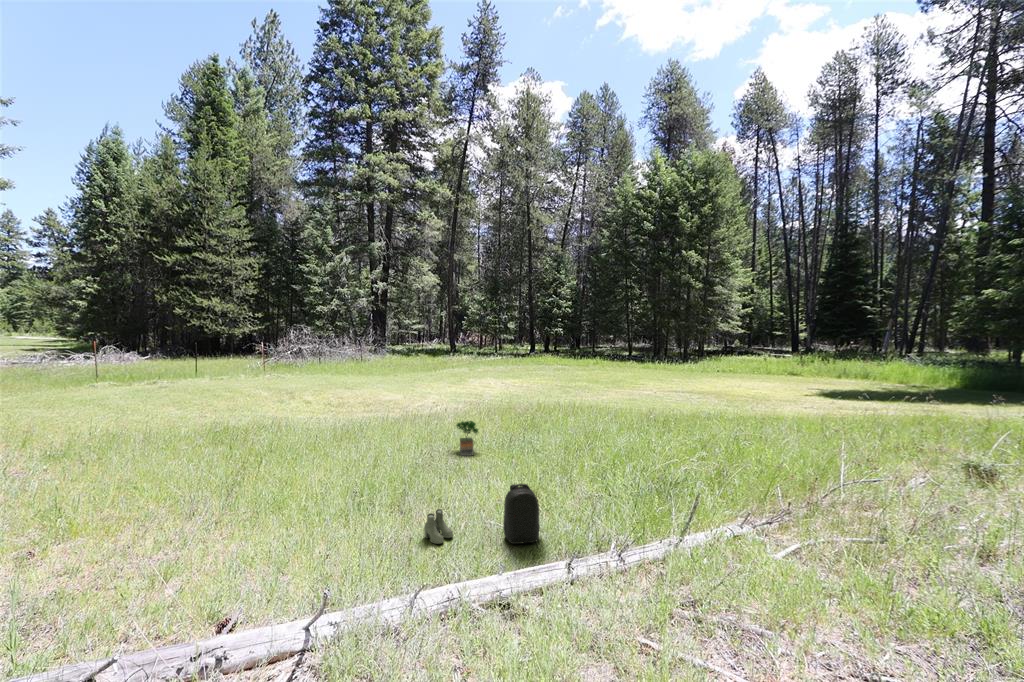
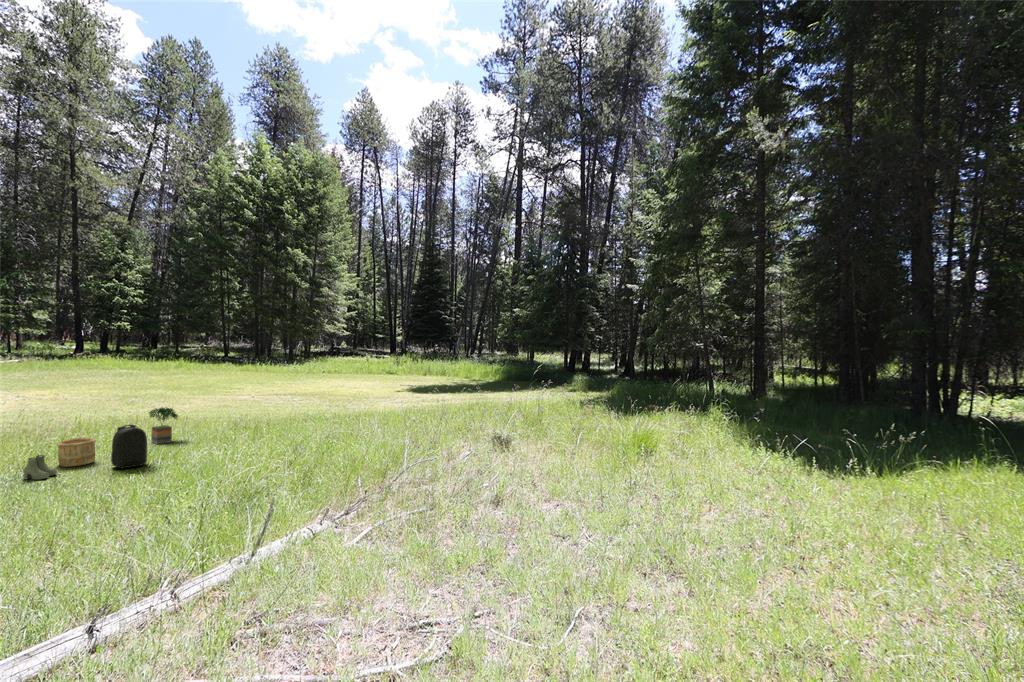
potted tree: present [456,421,478,456] -> present [149,408,178,444]
wooden bucket: none [459,483,494,522] -> present [57,438,96,467]

